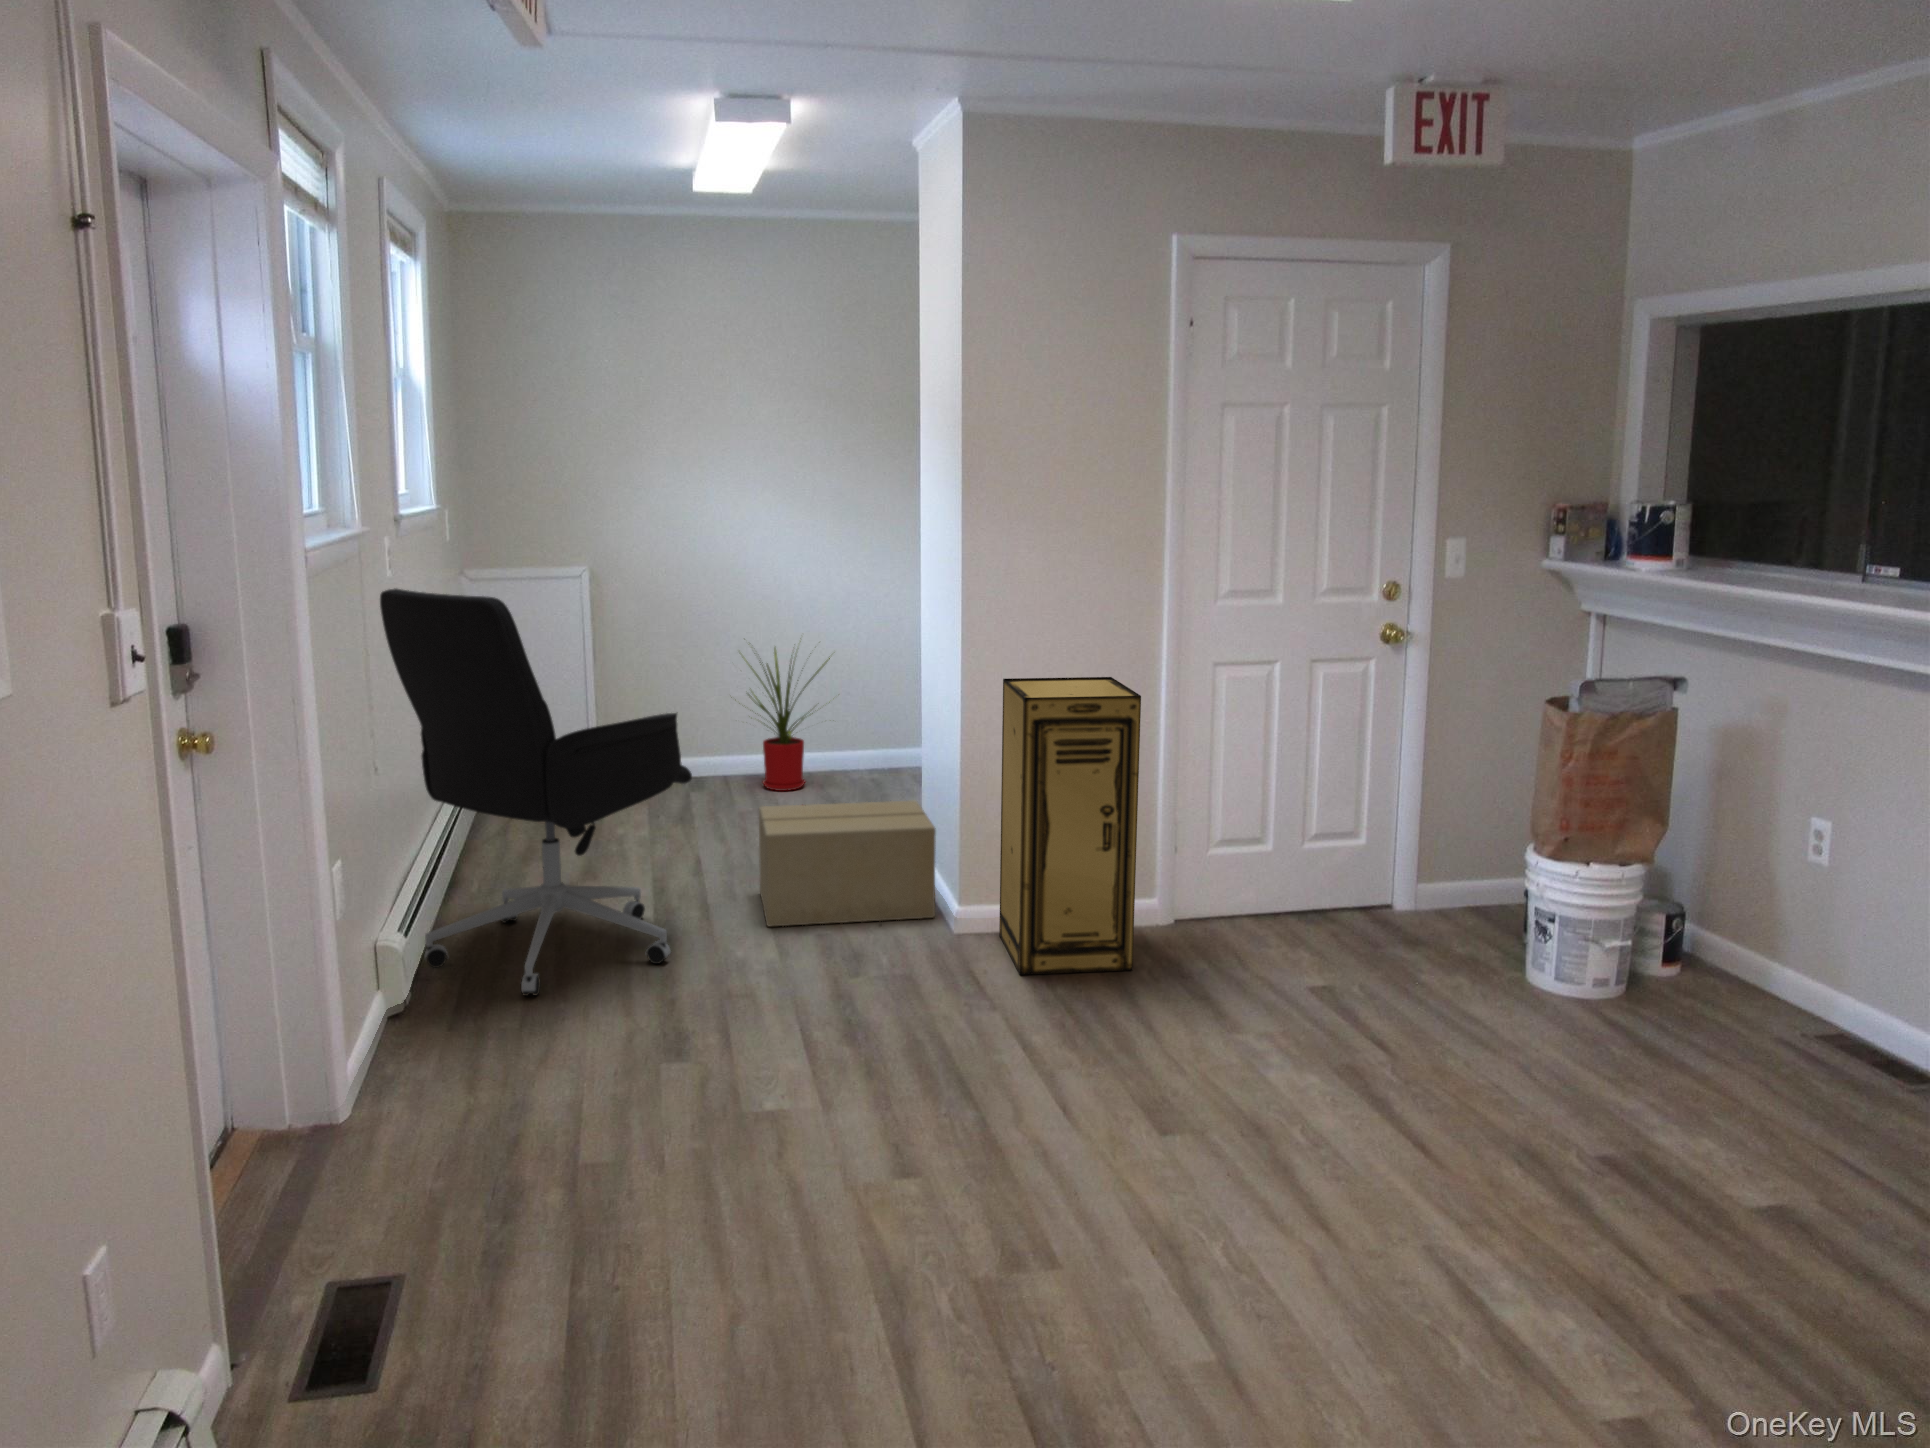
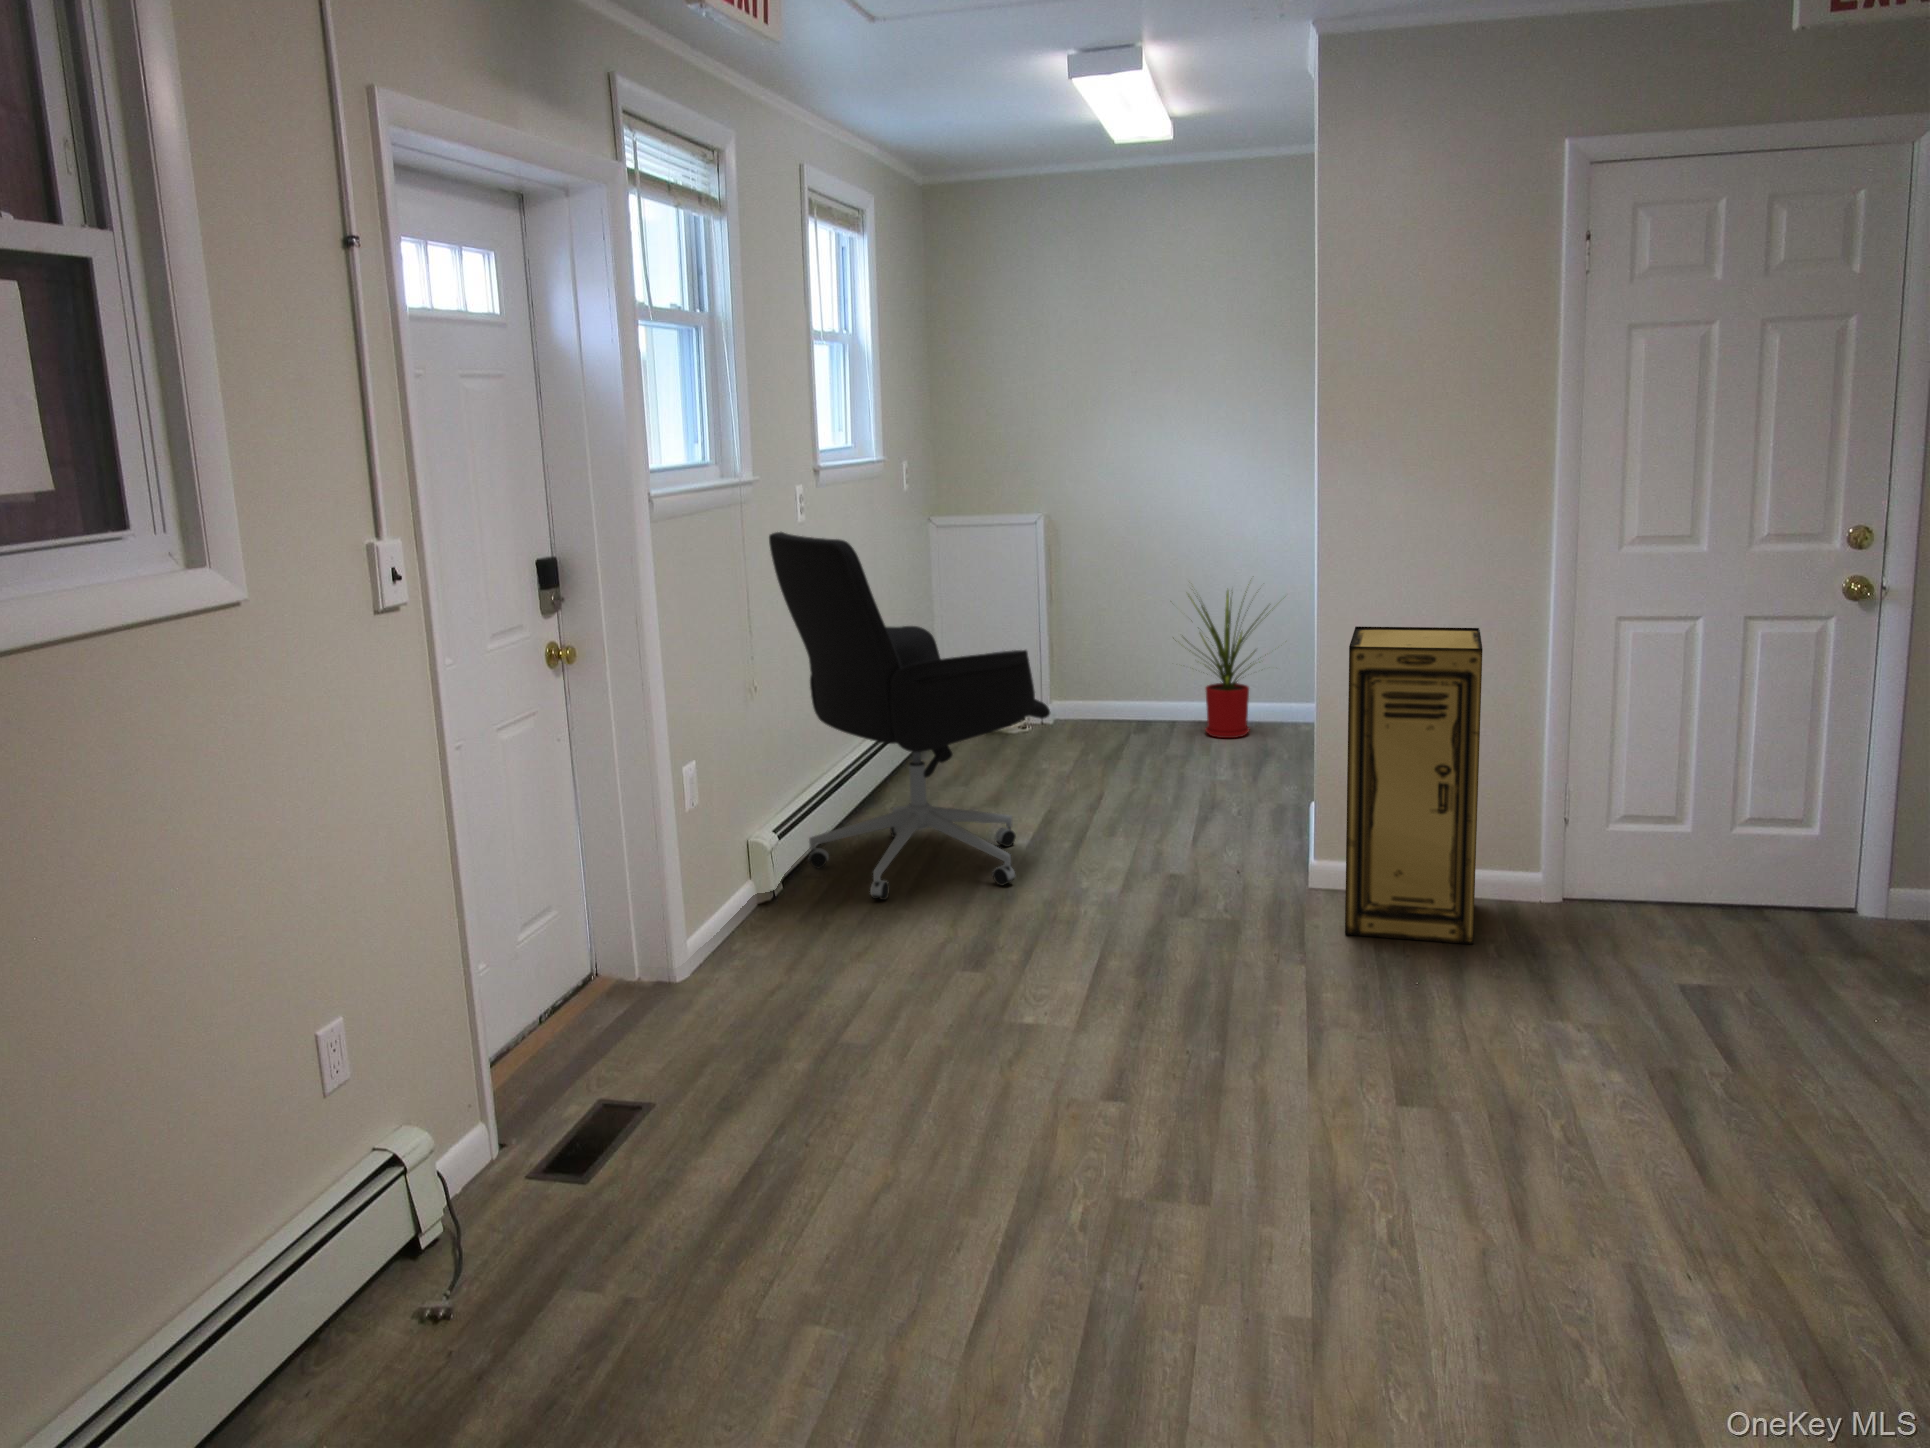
cardboard box: present [759,800,936,926] -> none [1120,747,1300,872]

